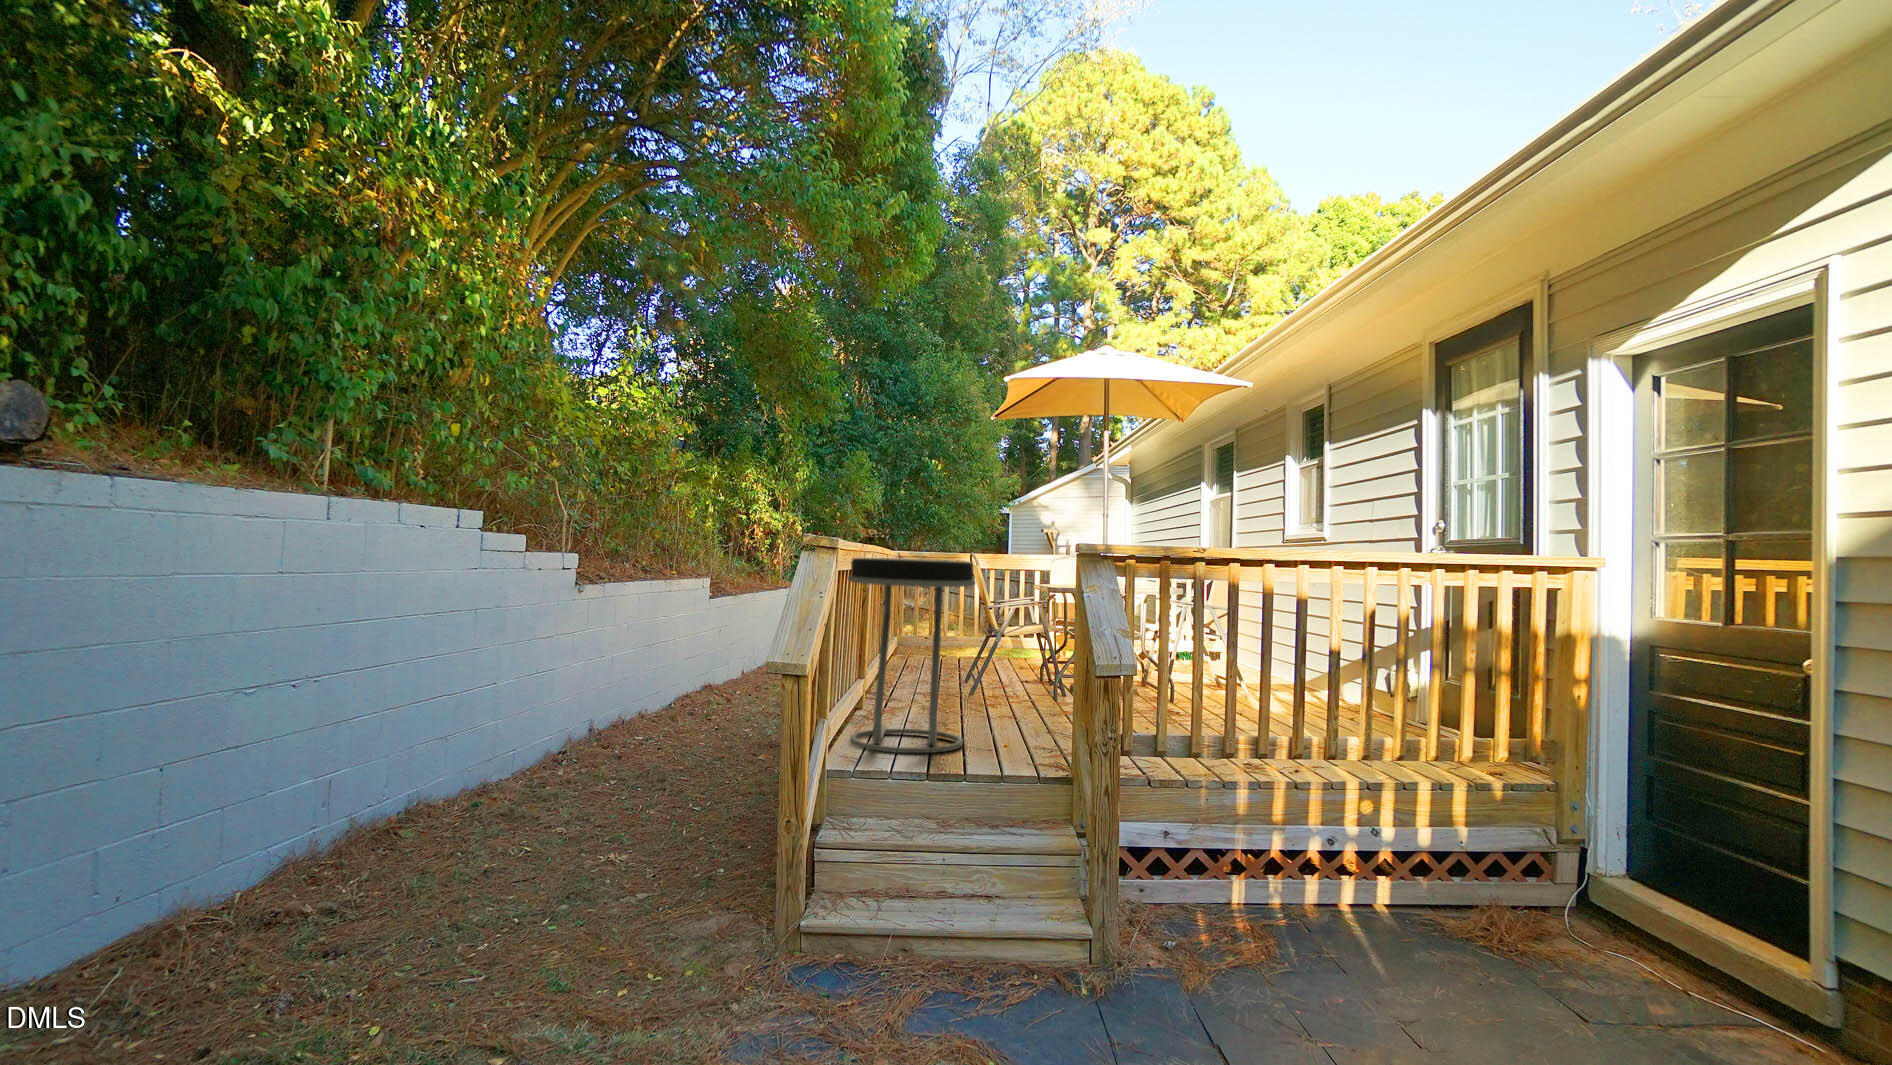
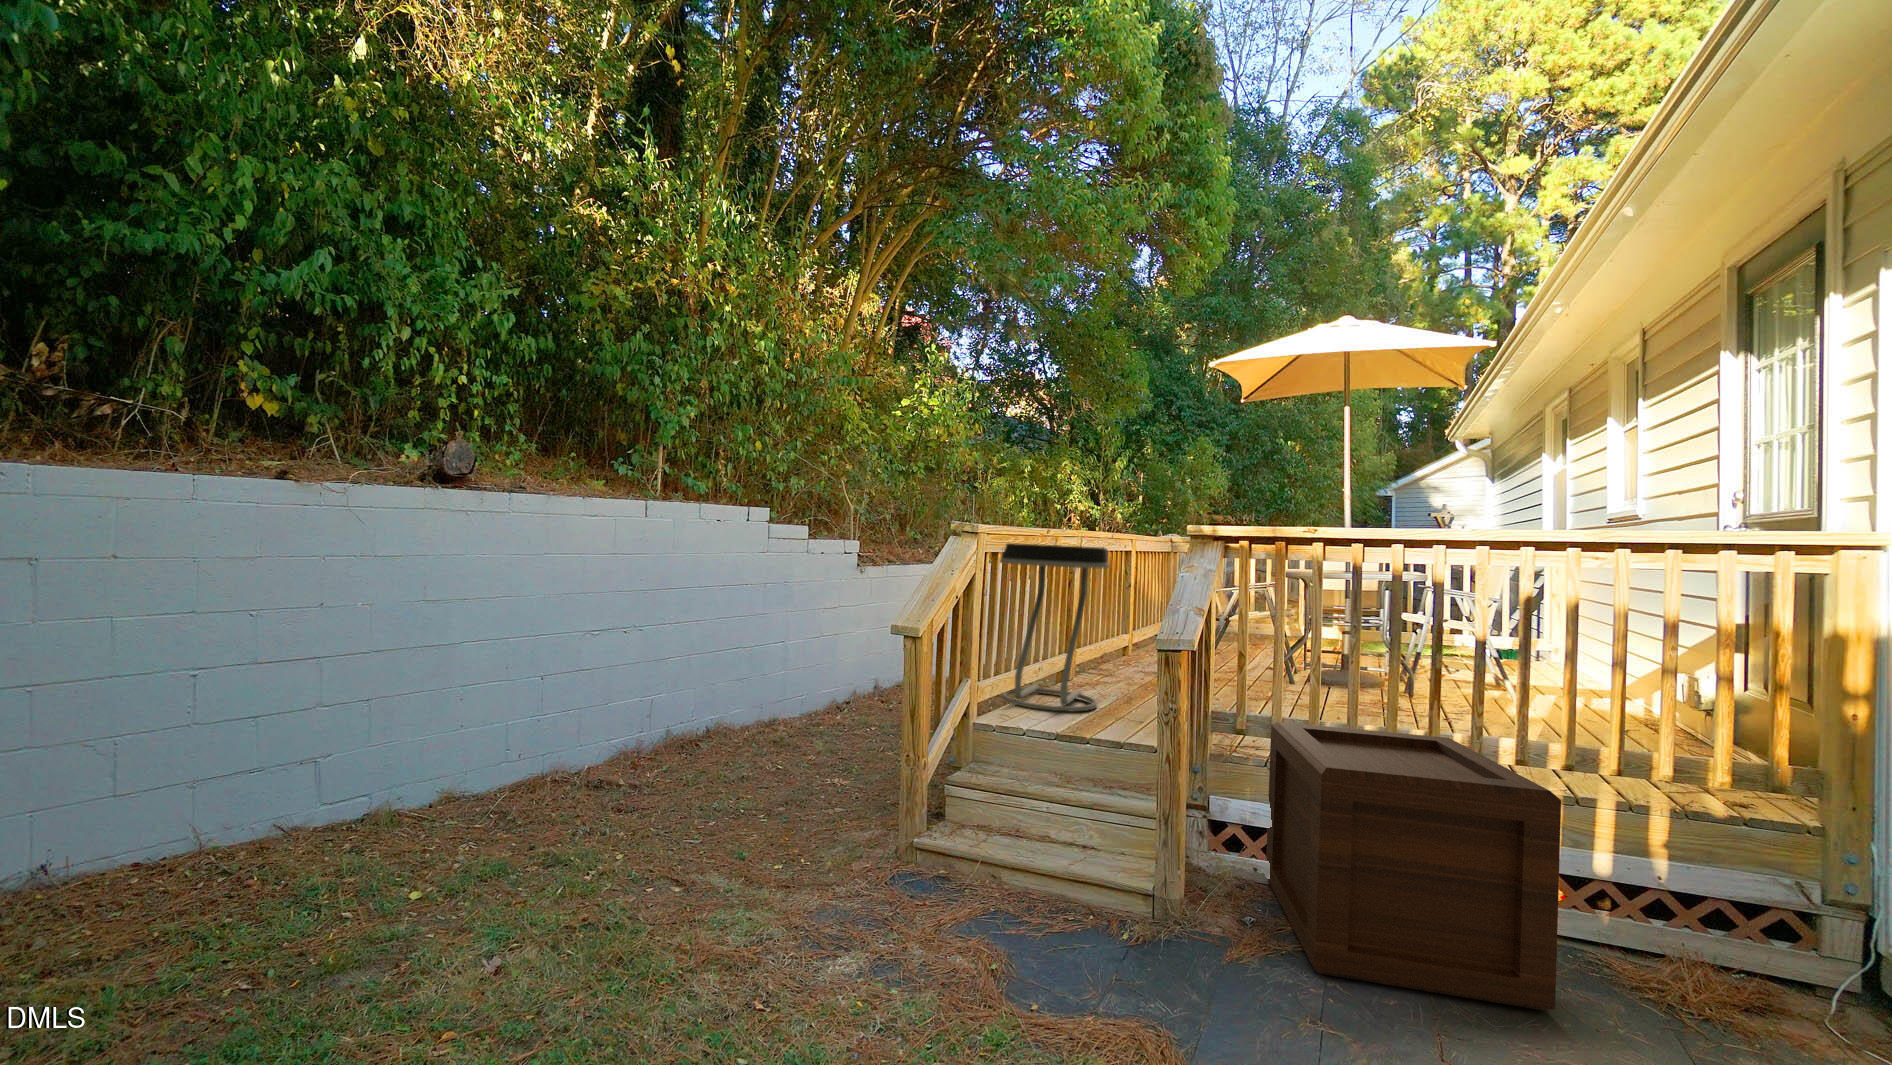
wooden crate: none [1155,741,1411,972] -> present [1266,722,1561,1010]

